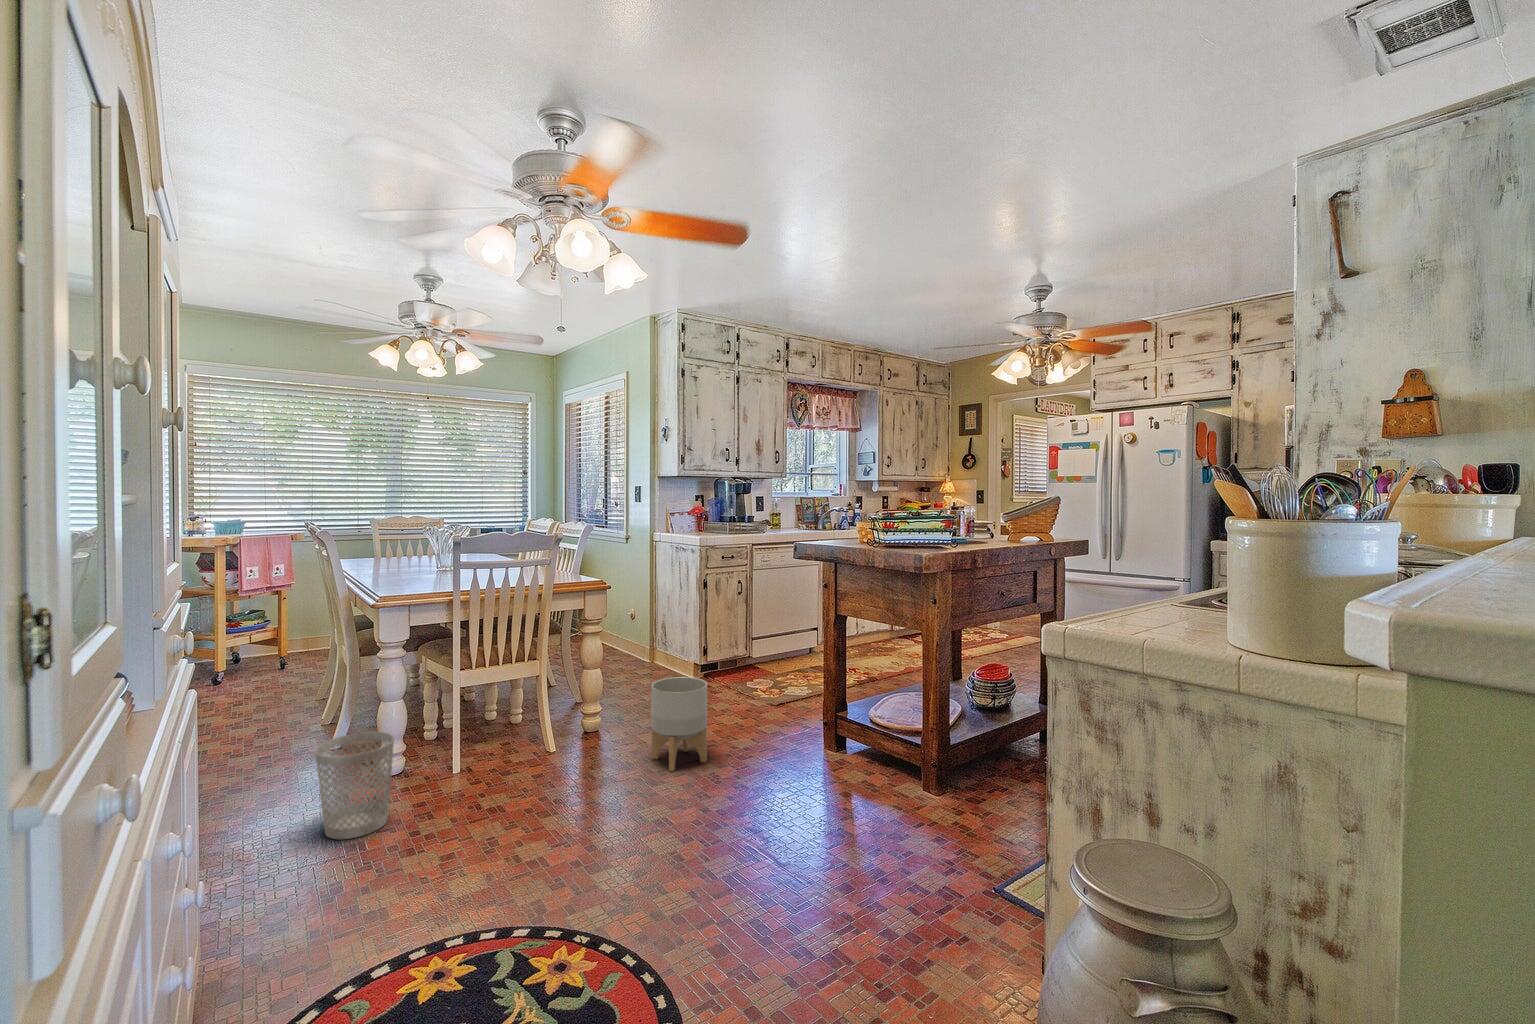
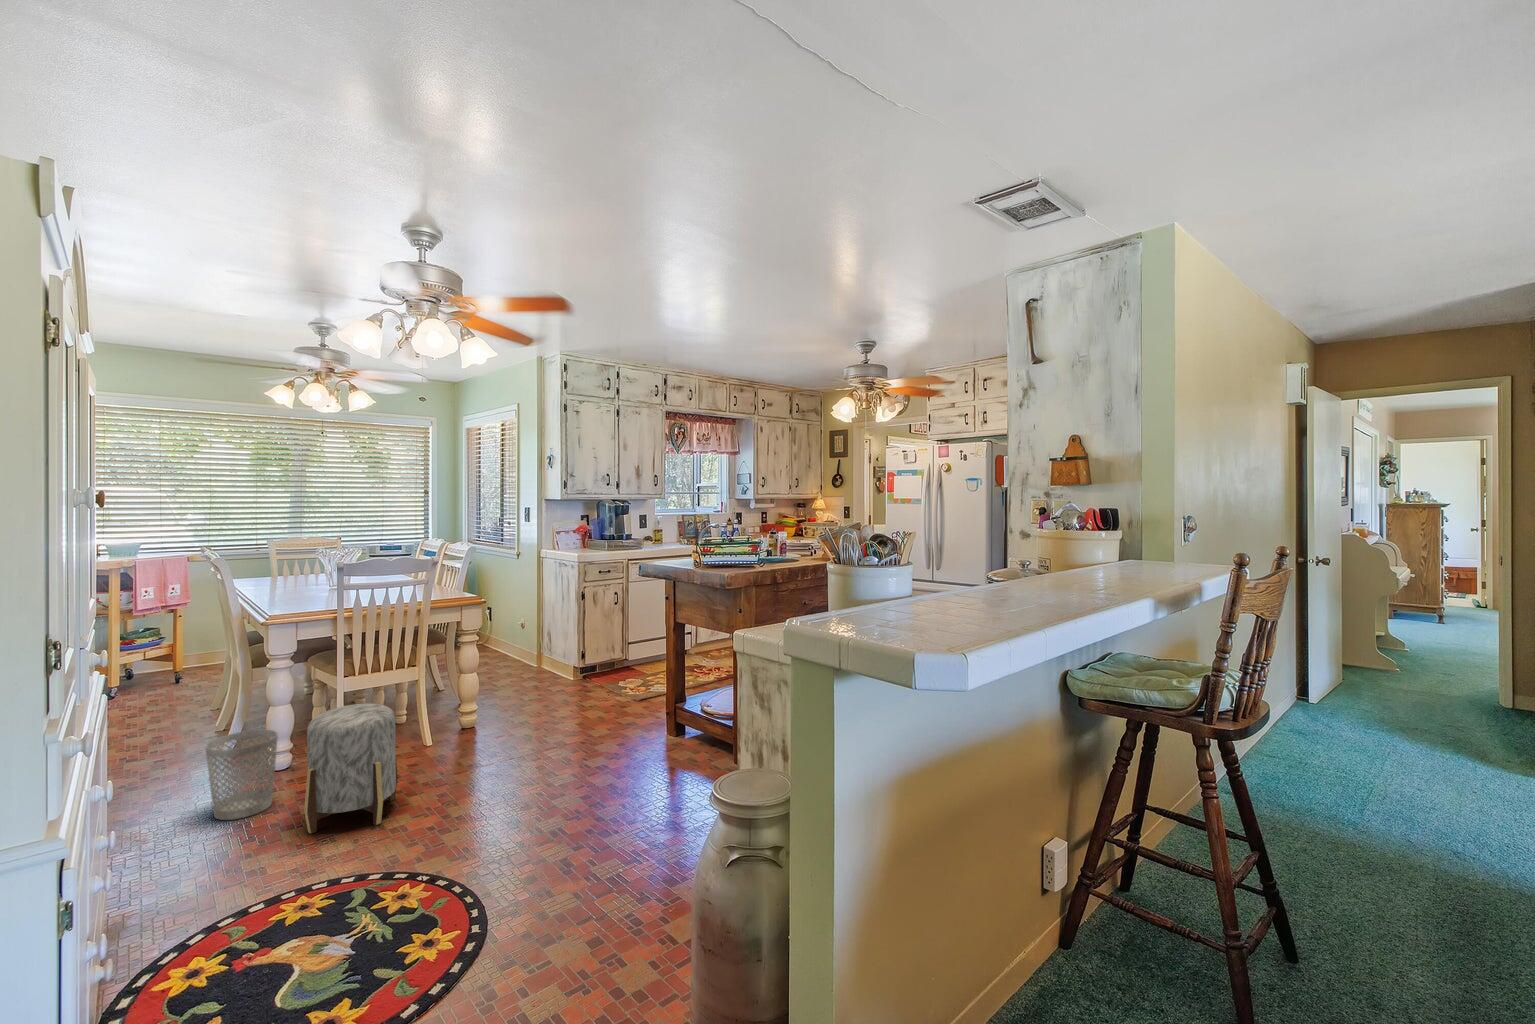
planter: present [651,677,707,771] -> none [515,677,565,756]
stool: none [428,706,529,864] -> present [304,704,398,834]

